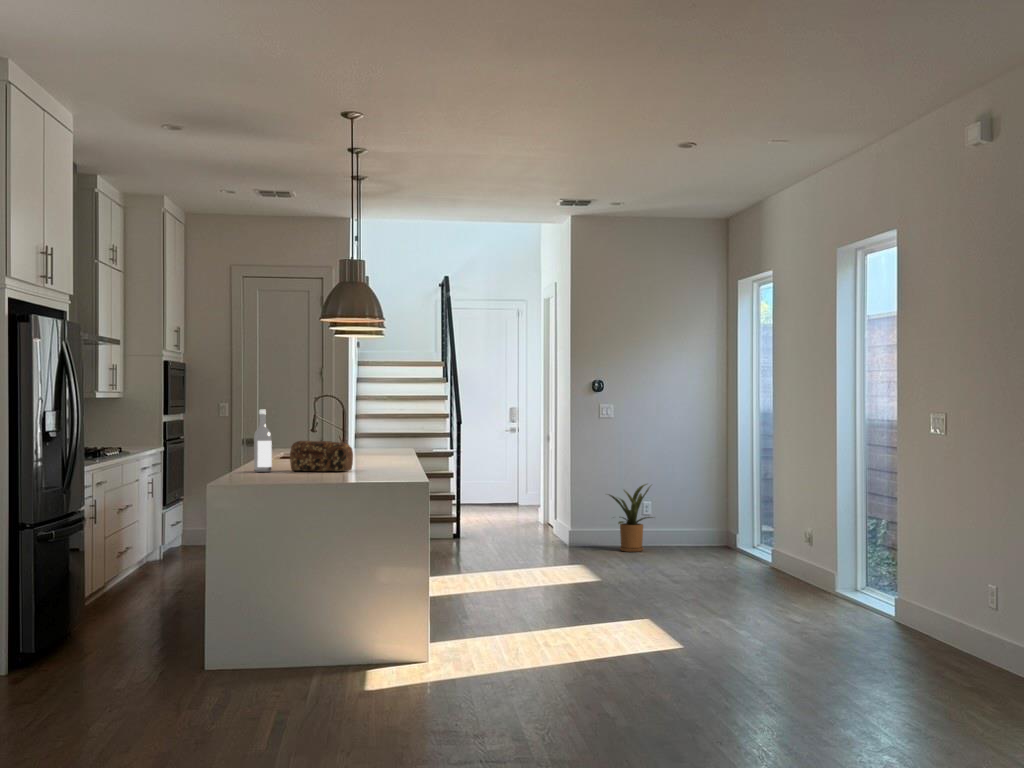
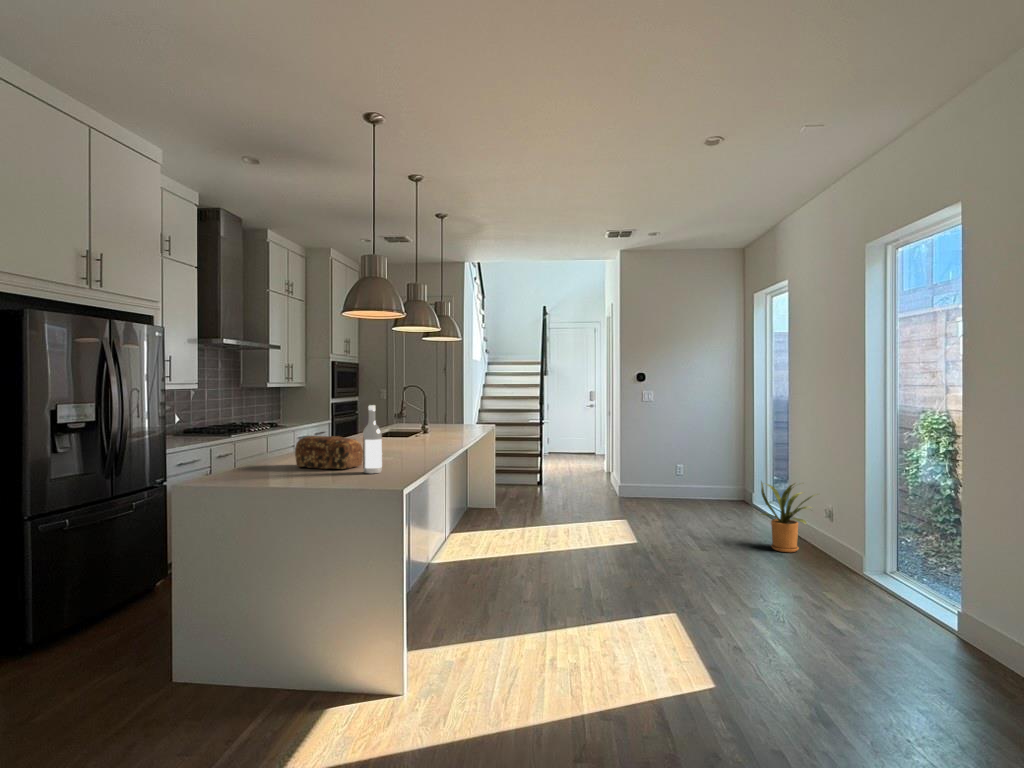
wine bottle: present [254,410,272,472] -> present [363,405,382,474]
house plant: present [609,484,653,552] -> present [761,482,817,552]

